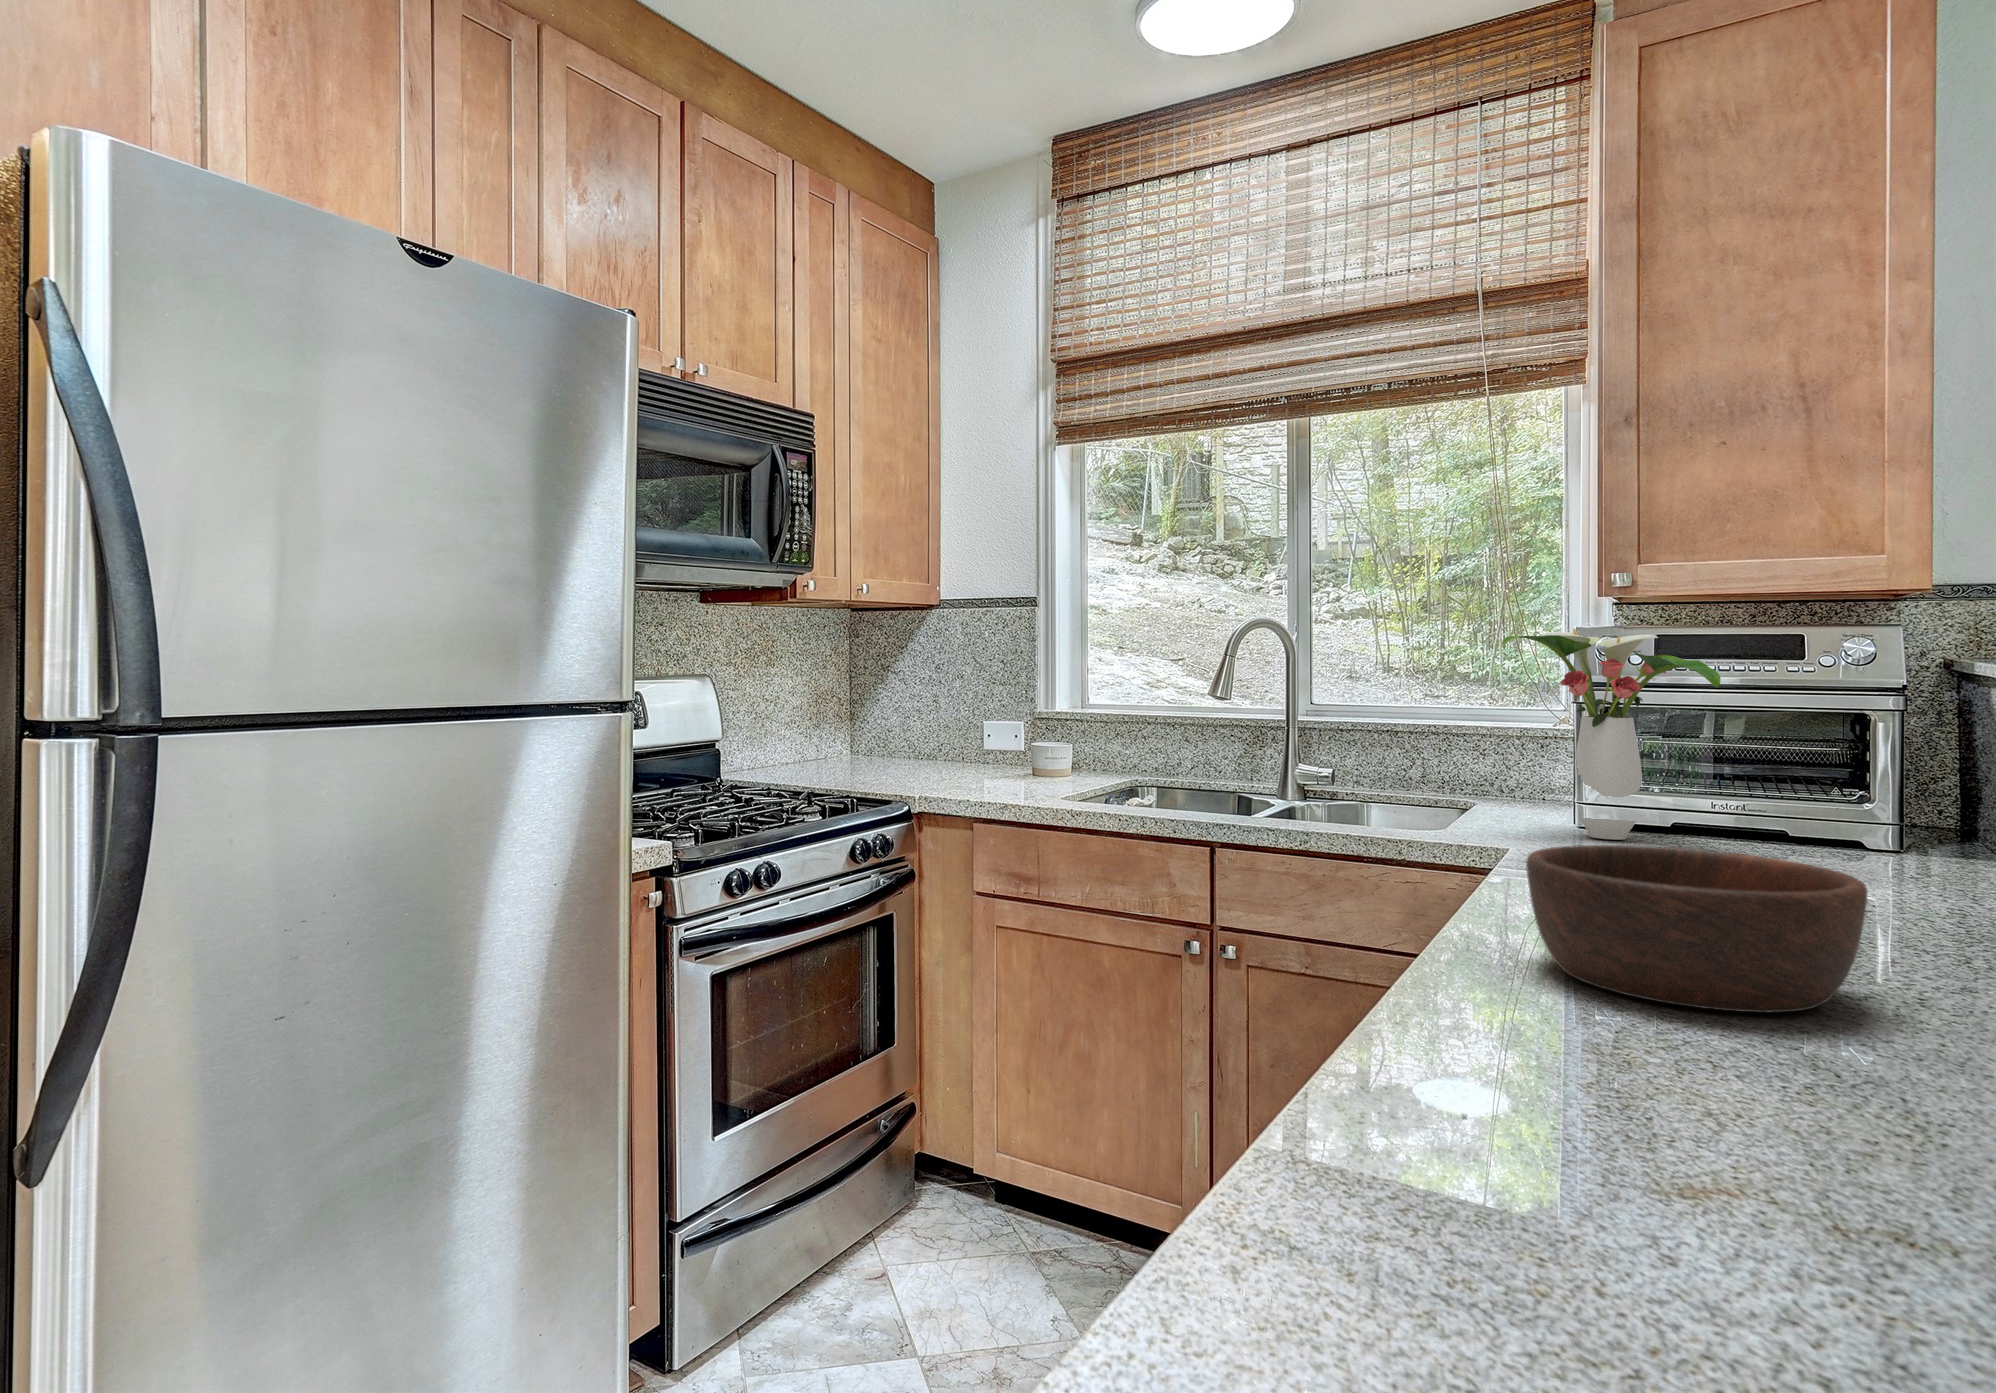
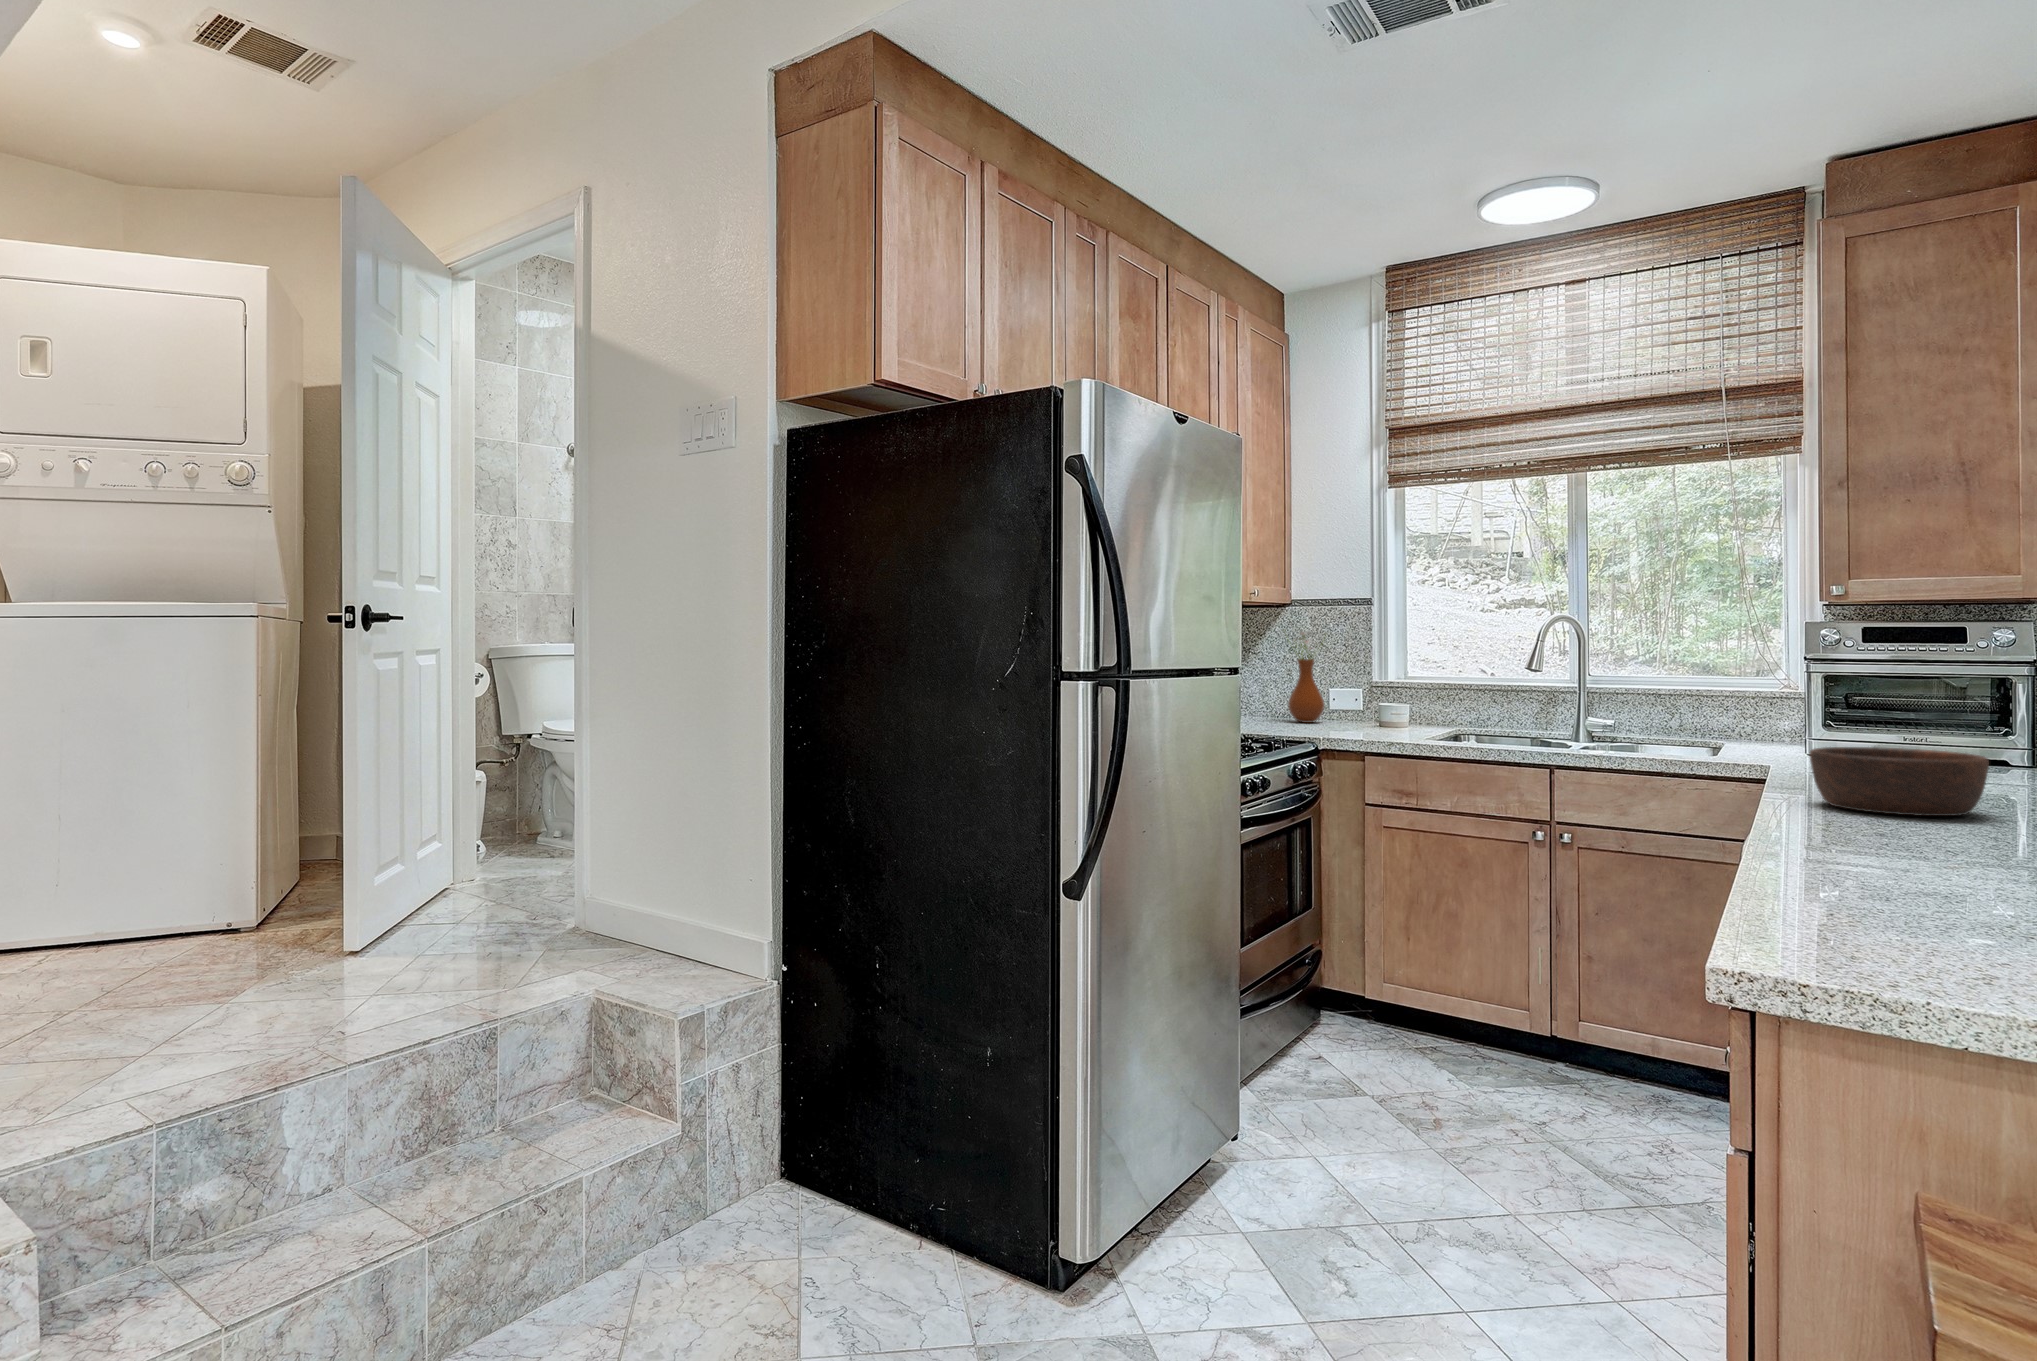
flower arrangement: present [1502,628,1721,840] -> none [1756,625,1908,761]
vase: none [910,633,991,767] -> present [1286,631,1327,723]

